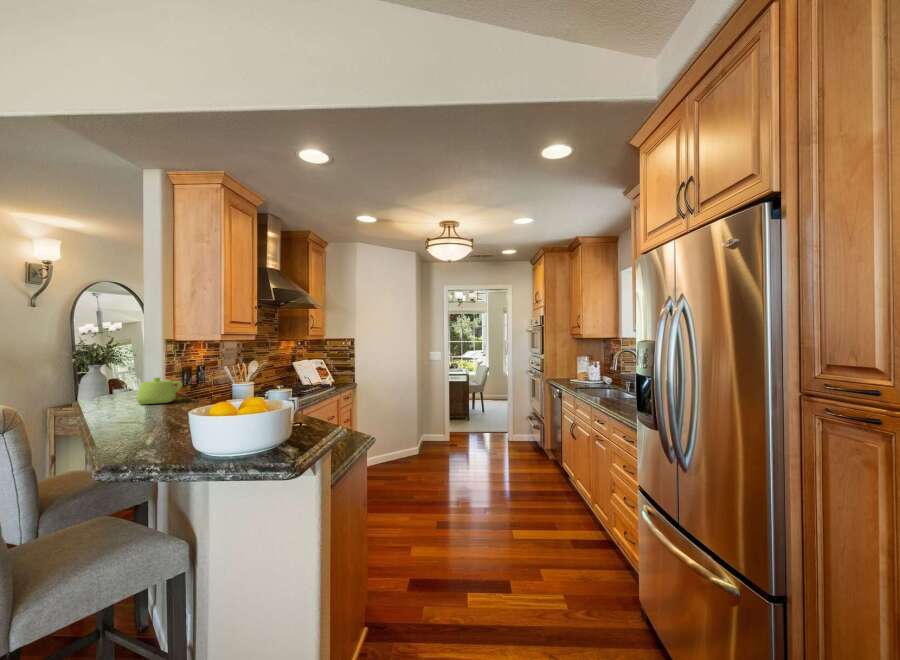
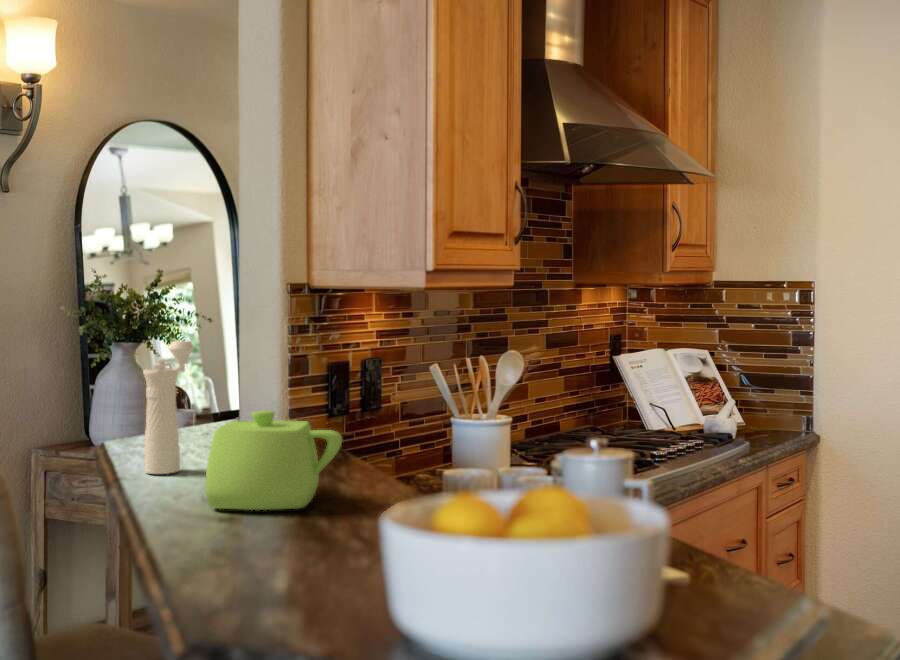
pepper mill: none [114,360,132,400] -> present [143,341,194,474]

